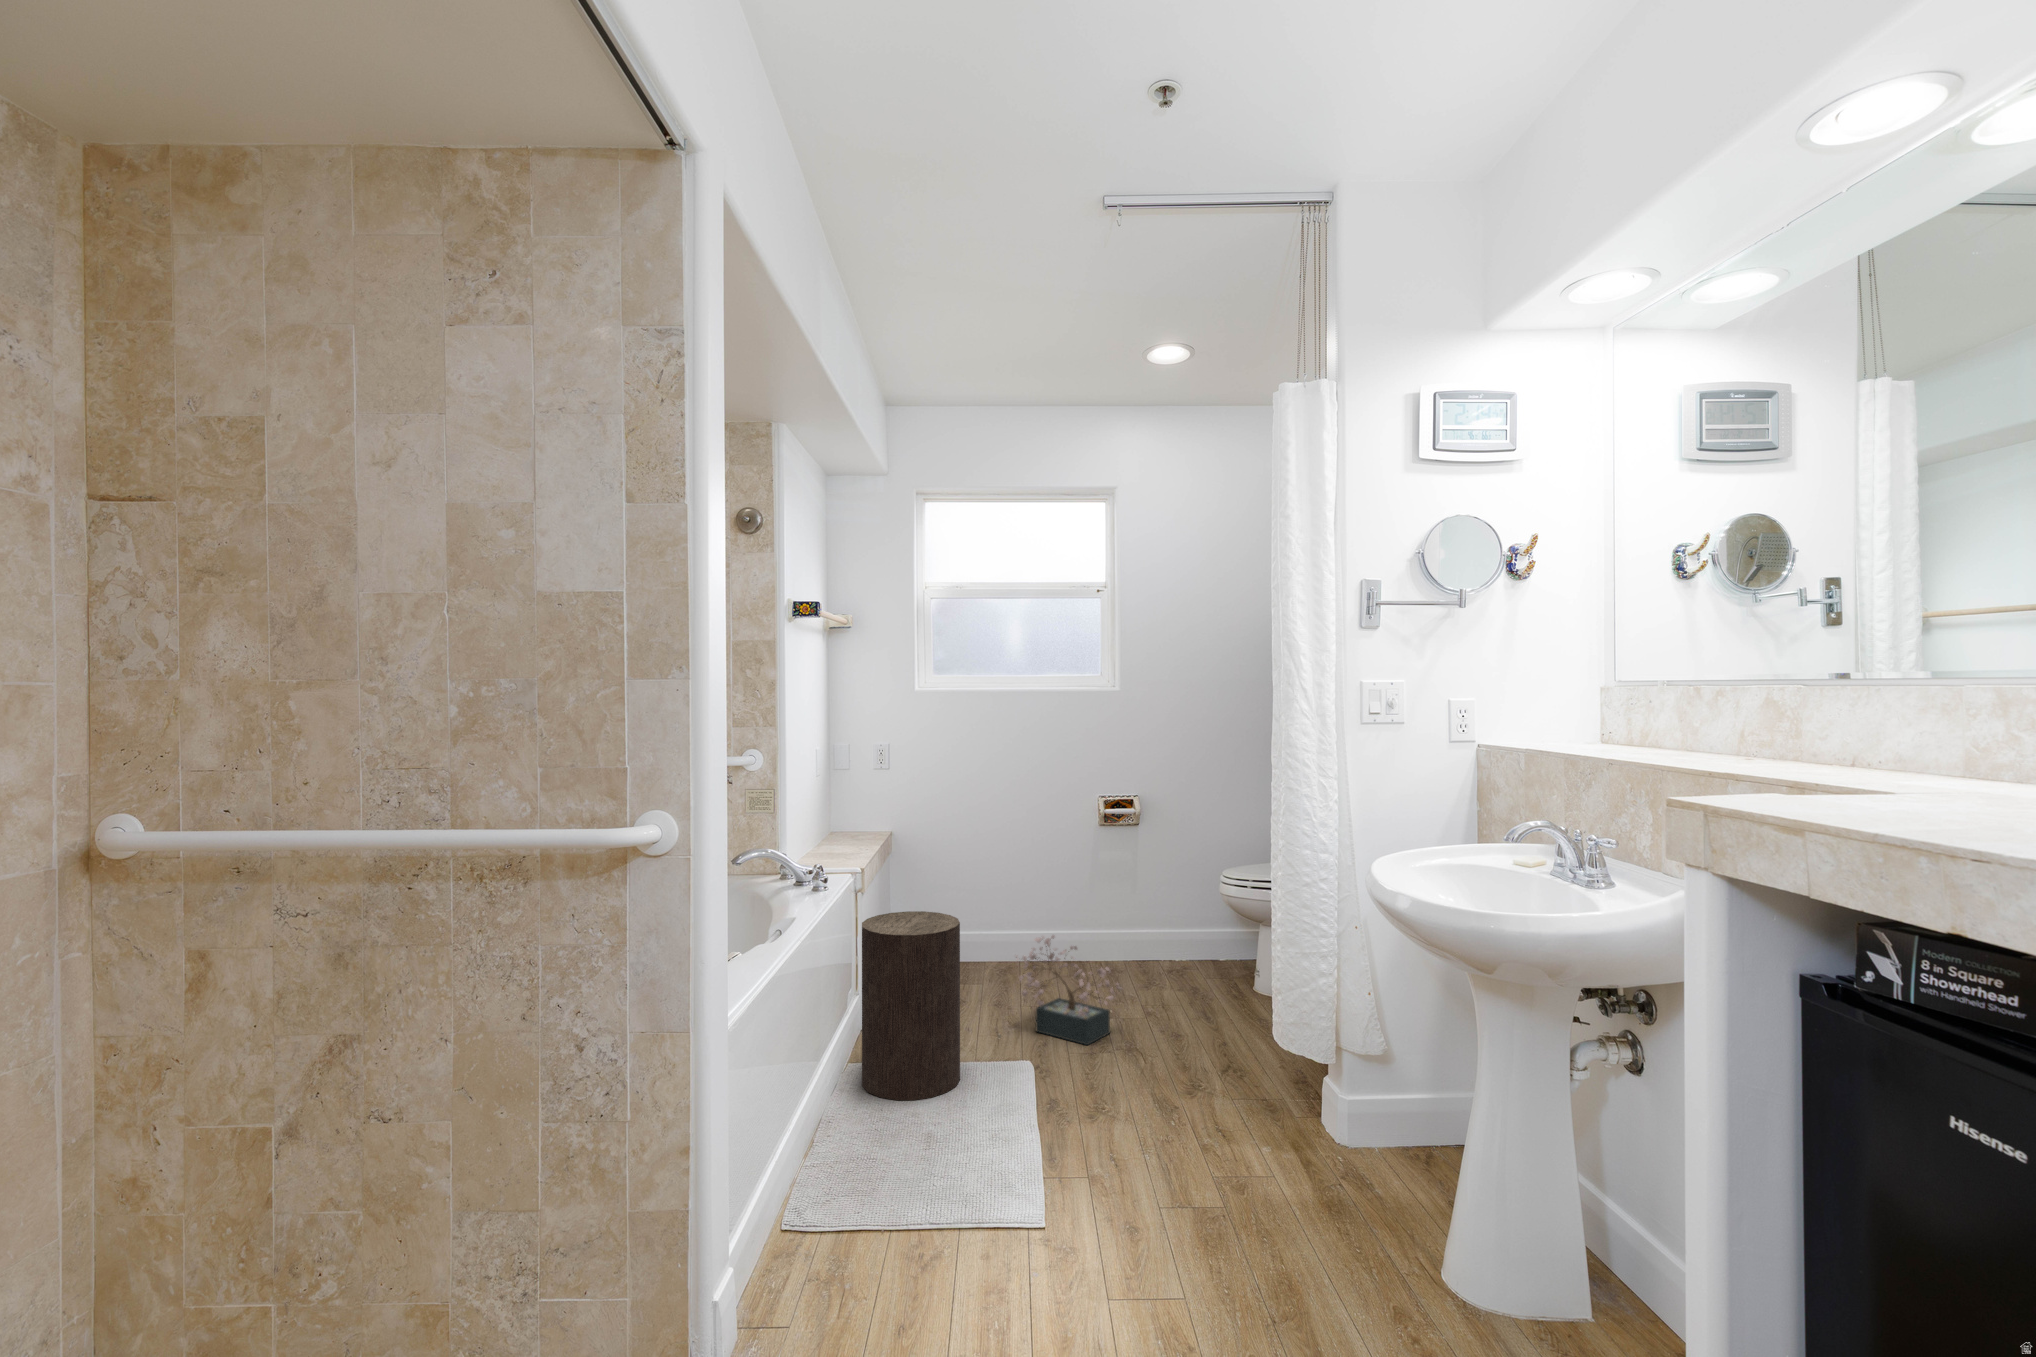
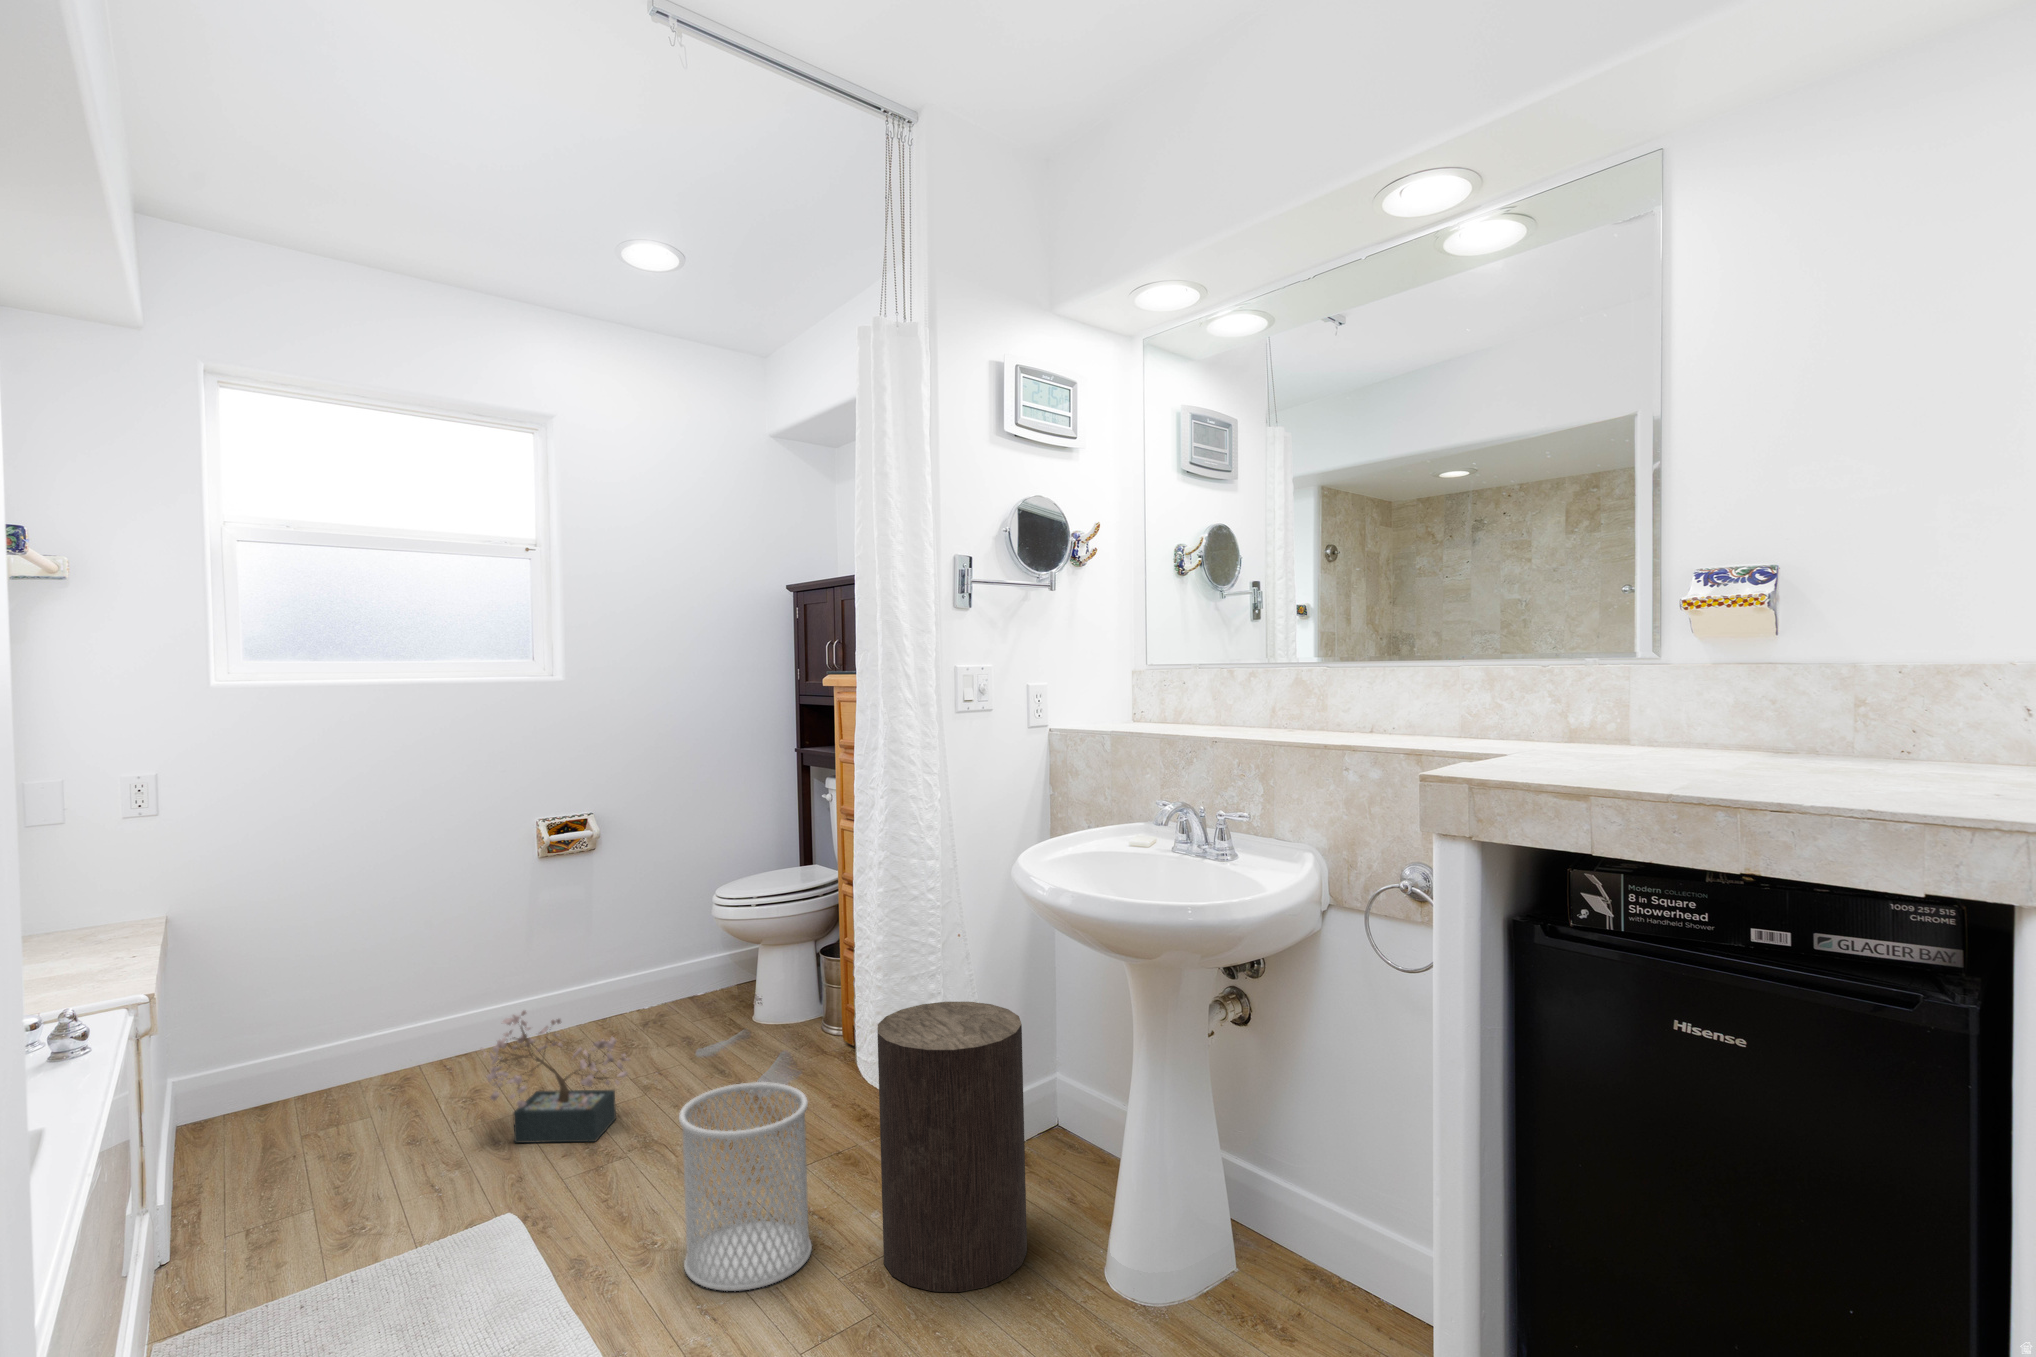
stool: present [862,911,960,1100] -> present [877,1002,1027,1292]
wastebasket: none [1093,1015,1197,1184] -> present [679,1082,812,1291]

